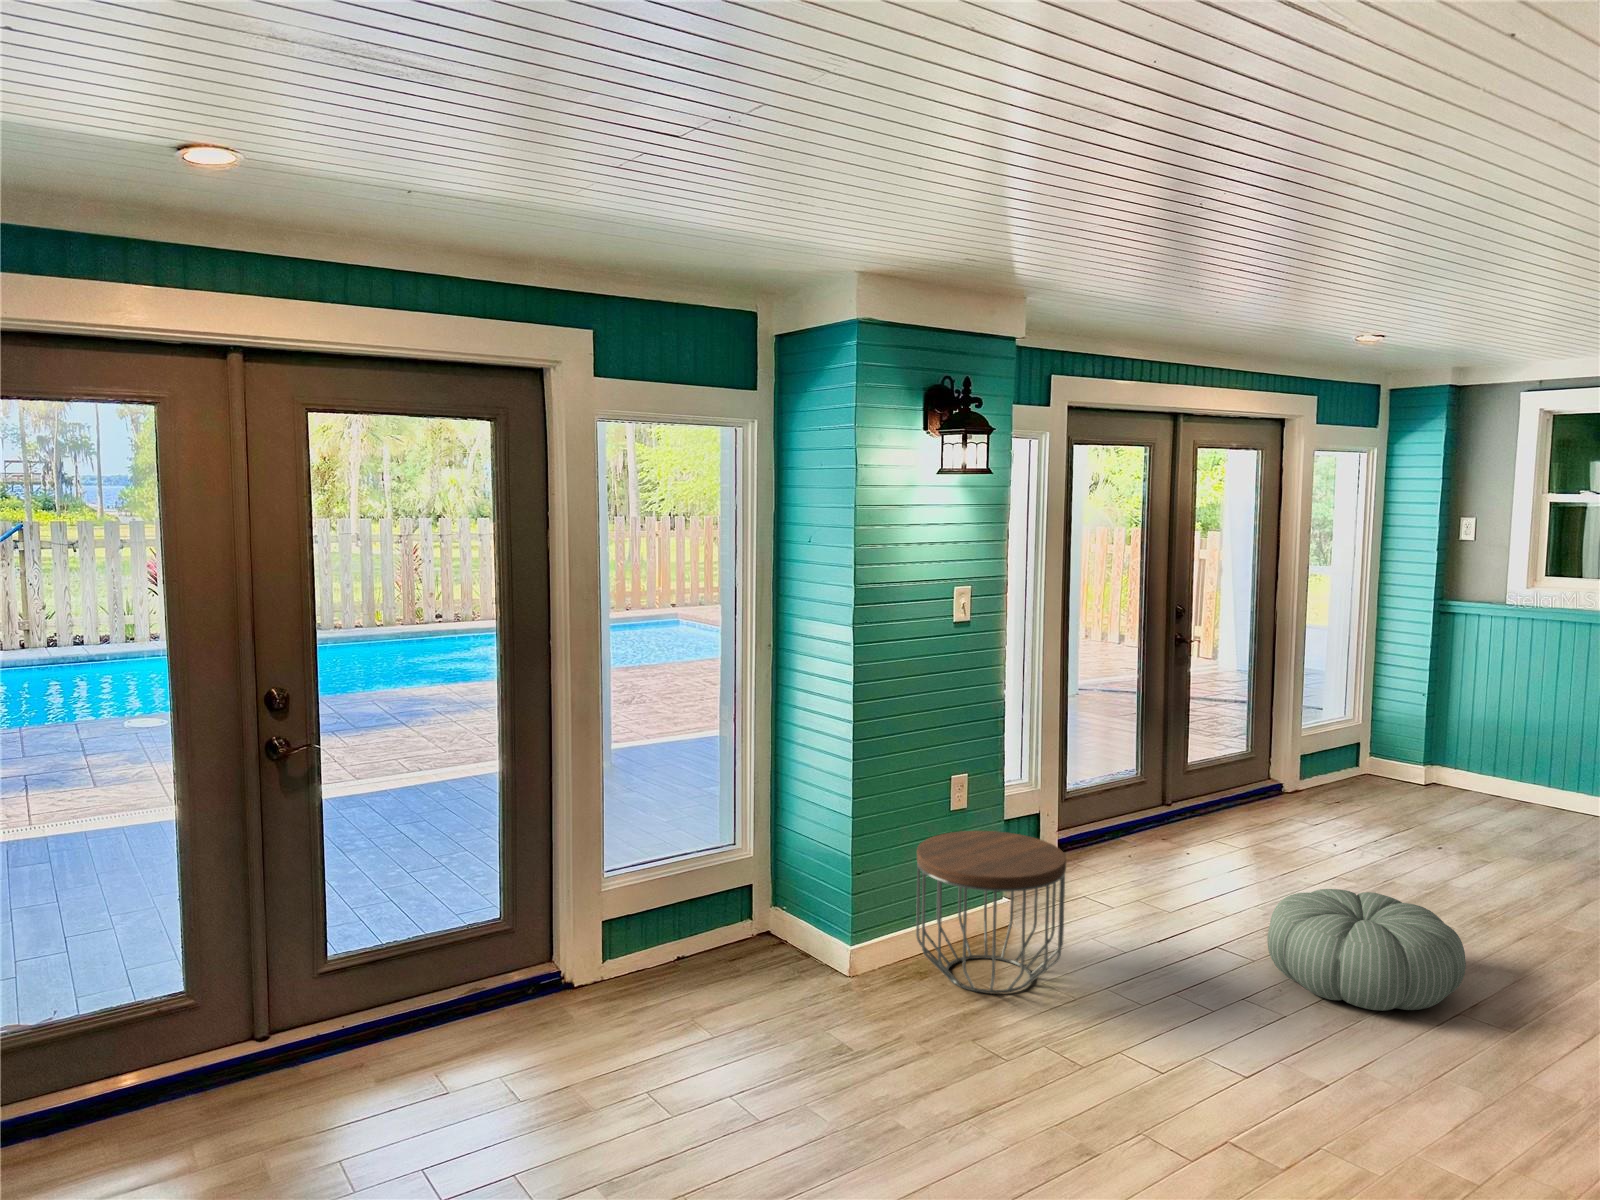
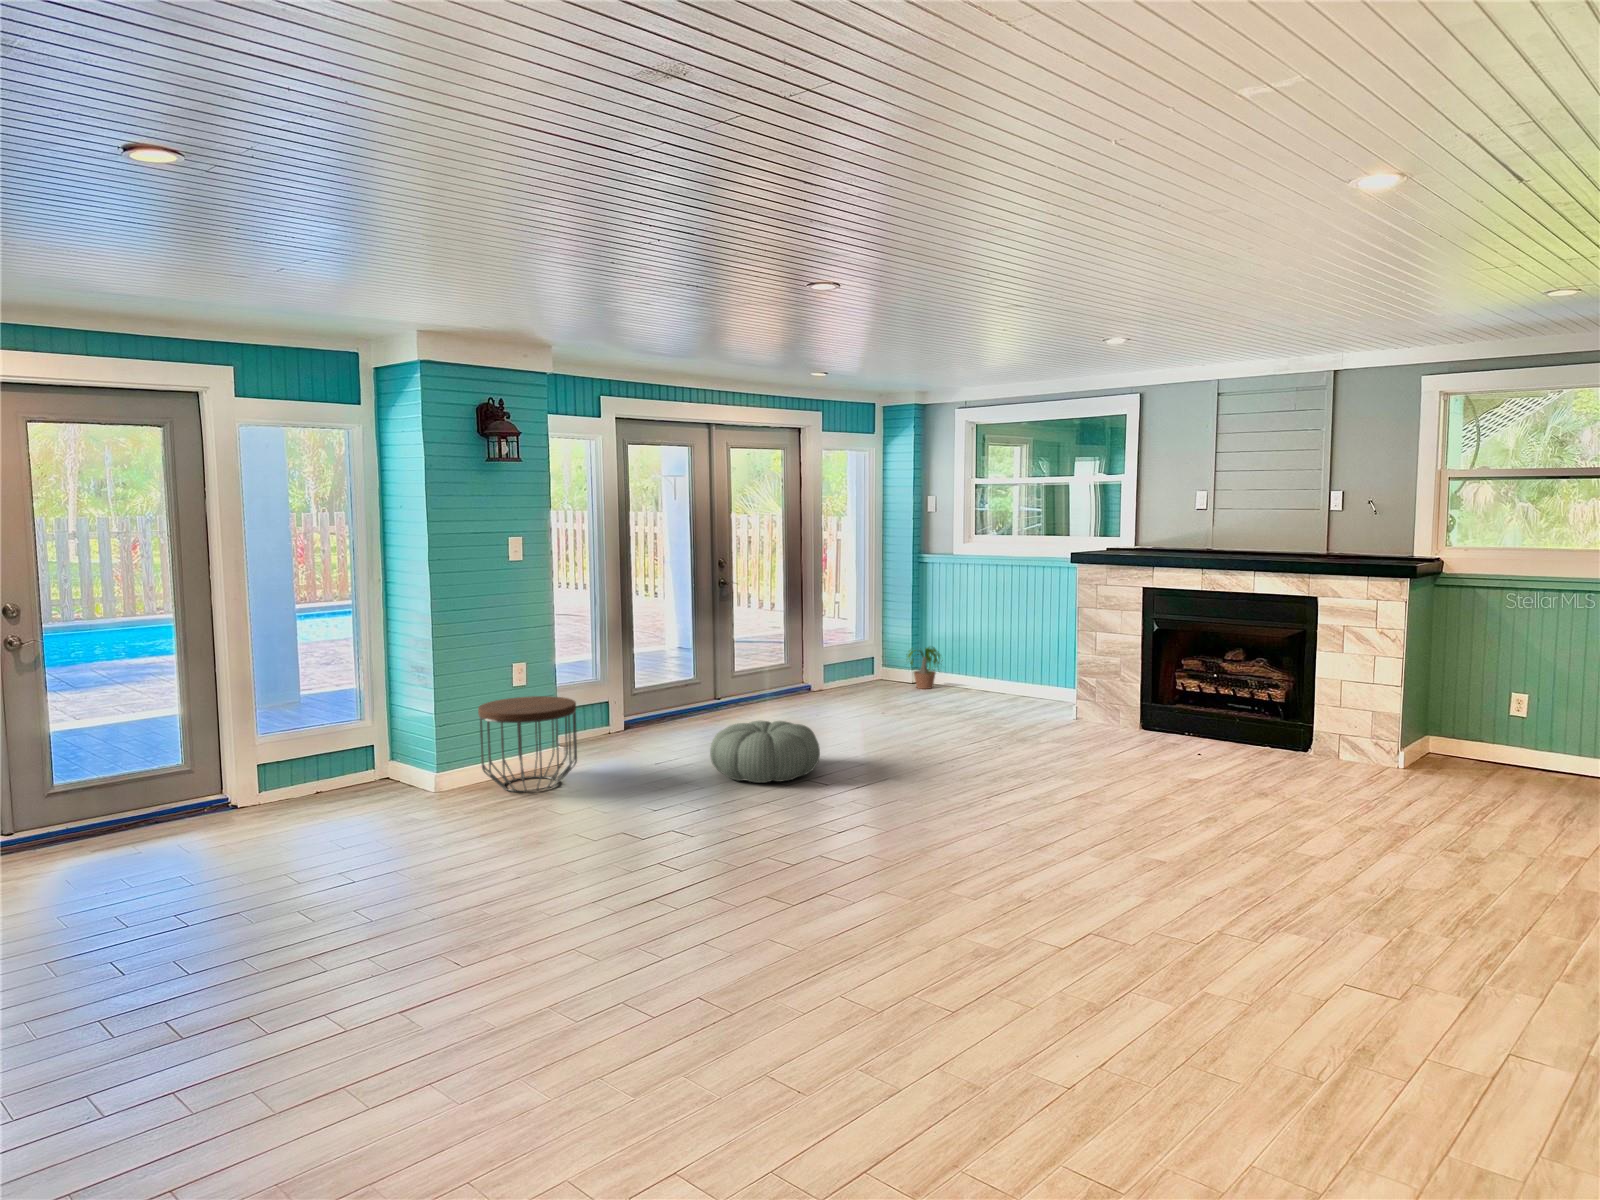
potted plant: none [1413,737,1497,800] -> present [908,647,940,689]

